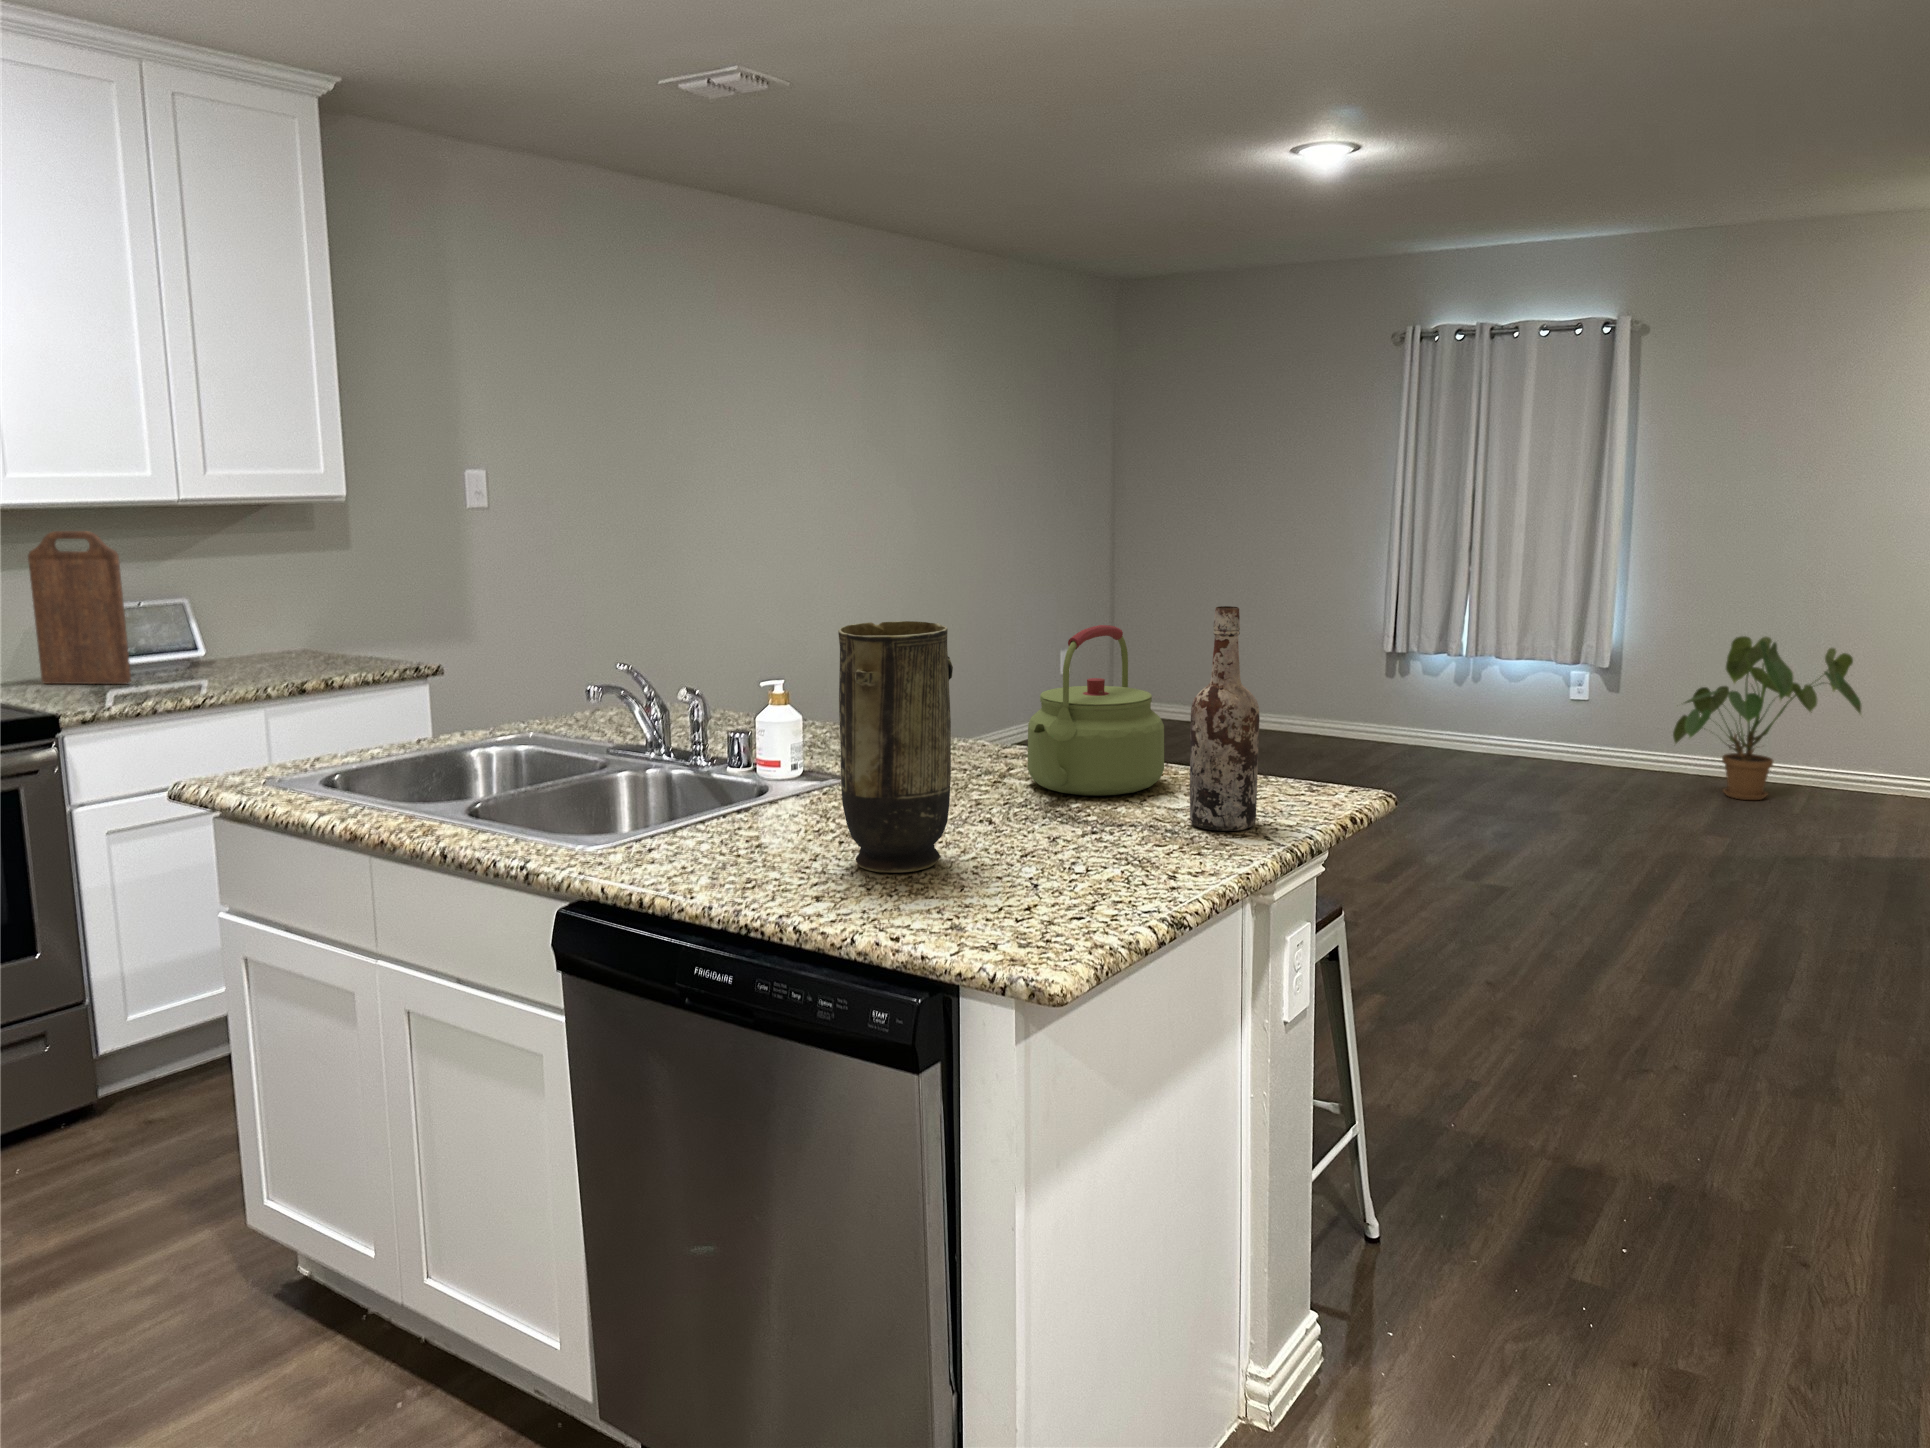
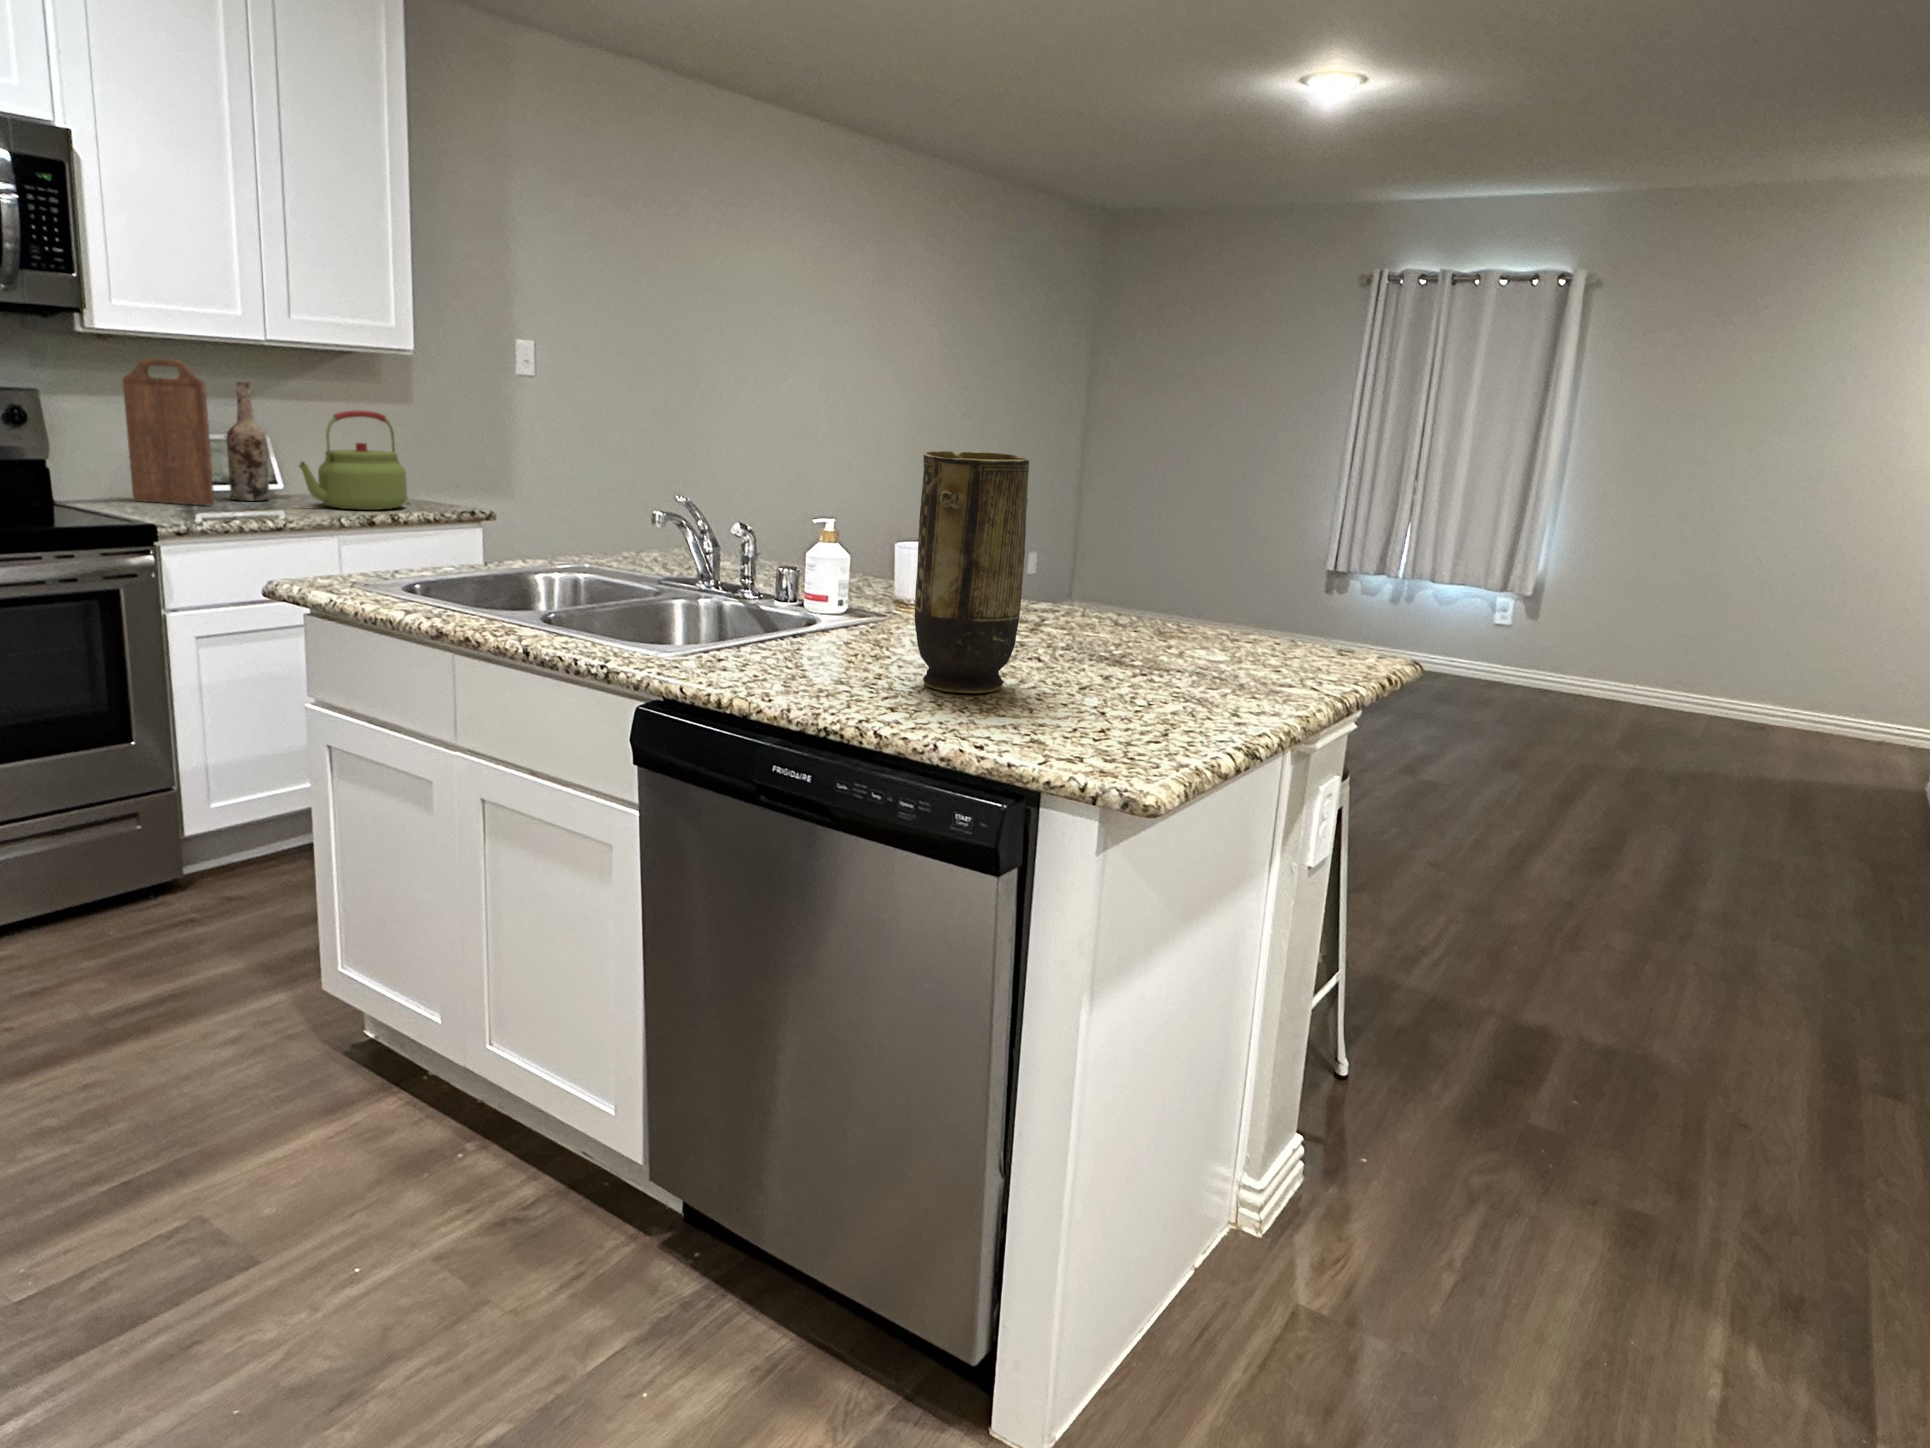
wine bottle: present [1190,606,1260,831] -> present [226,382,270,501]
kettle: present [1028,625,1164,796] -> present [299,411,407,510]
house plant: present [1673,636,1861,800] -> none [1596,574,1778,724]

